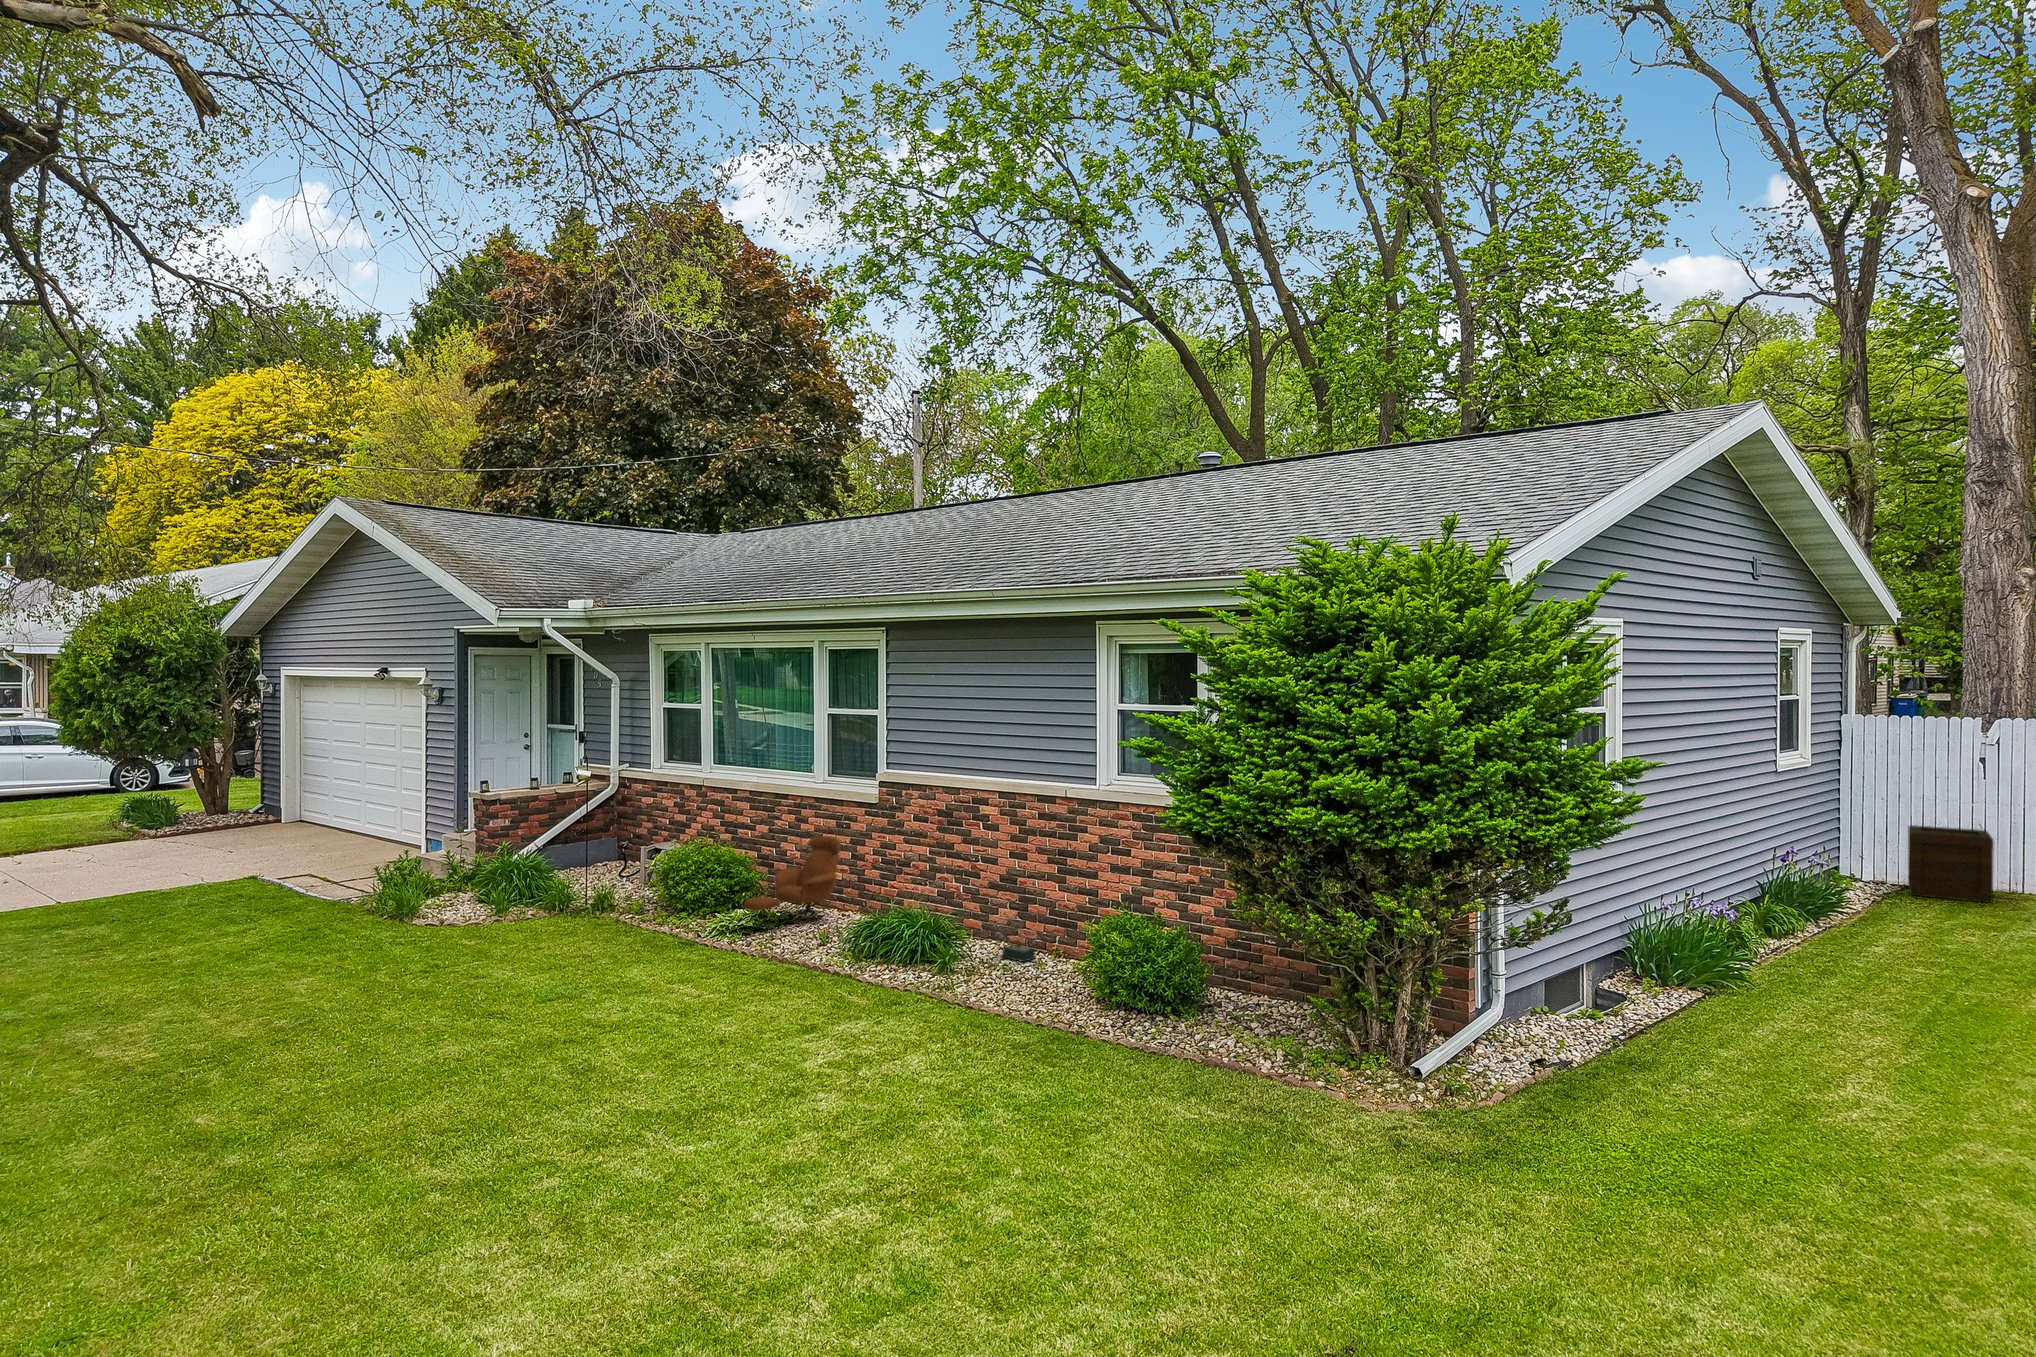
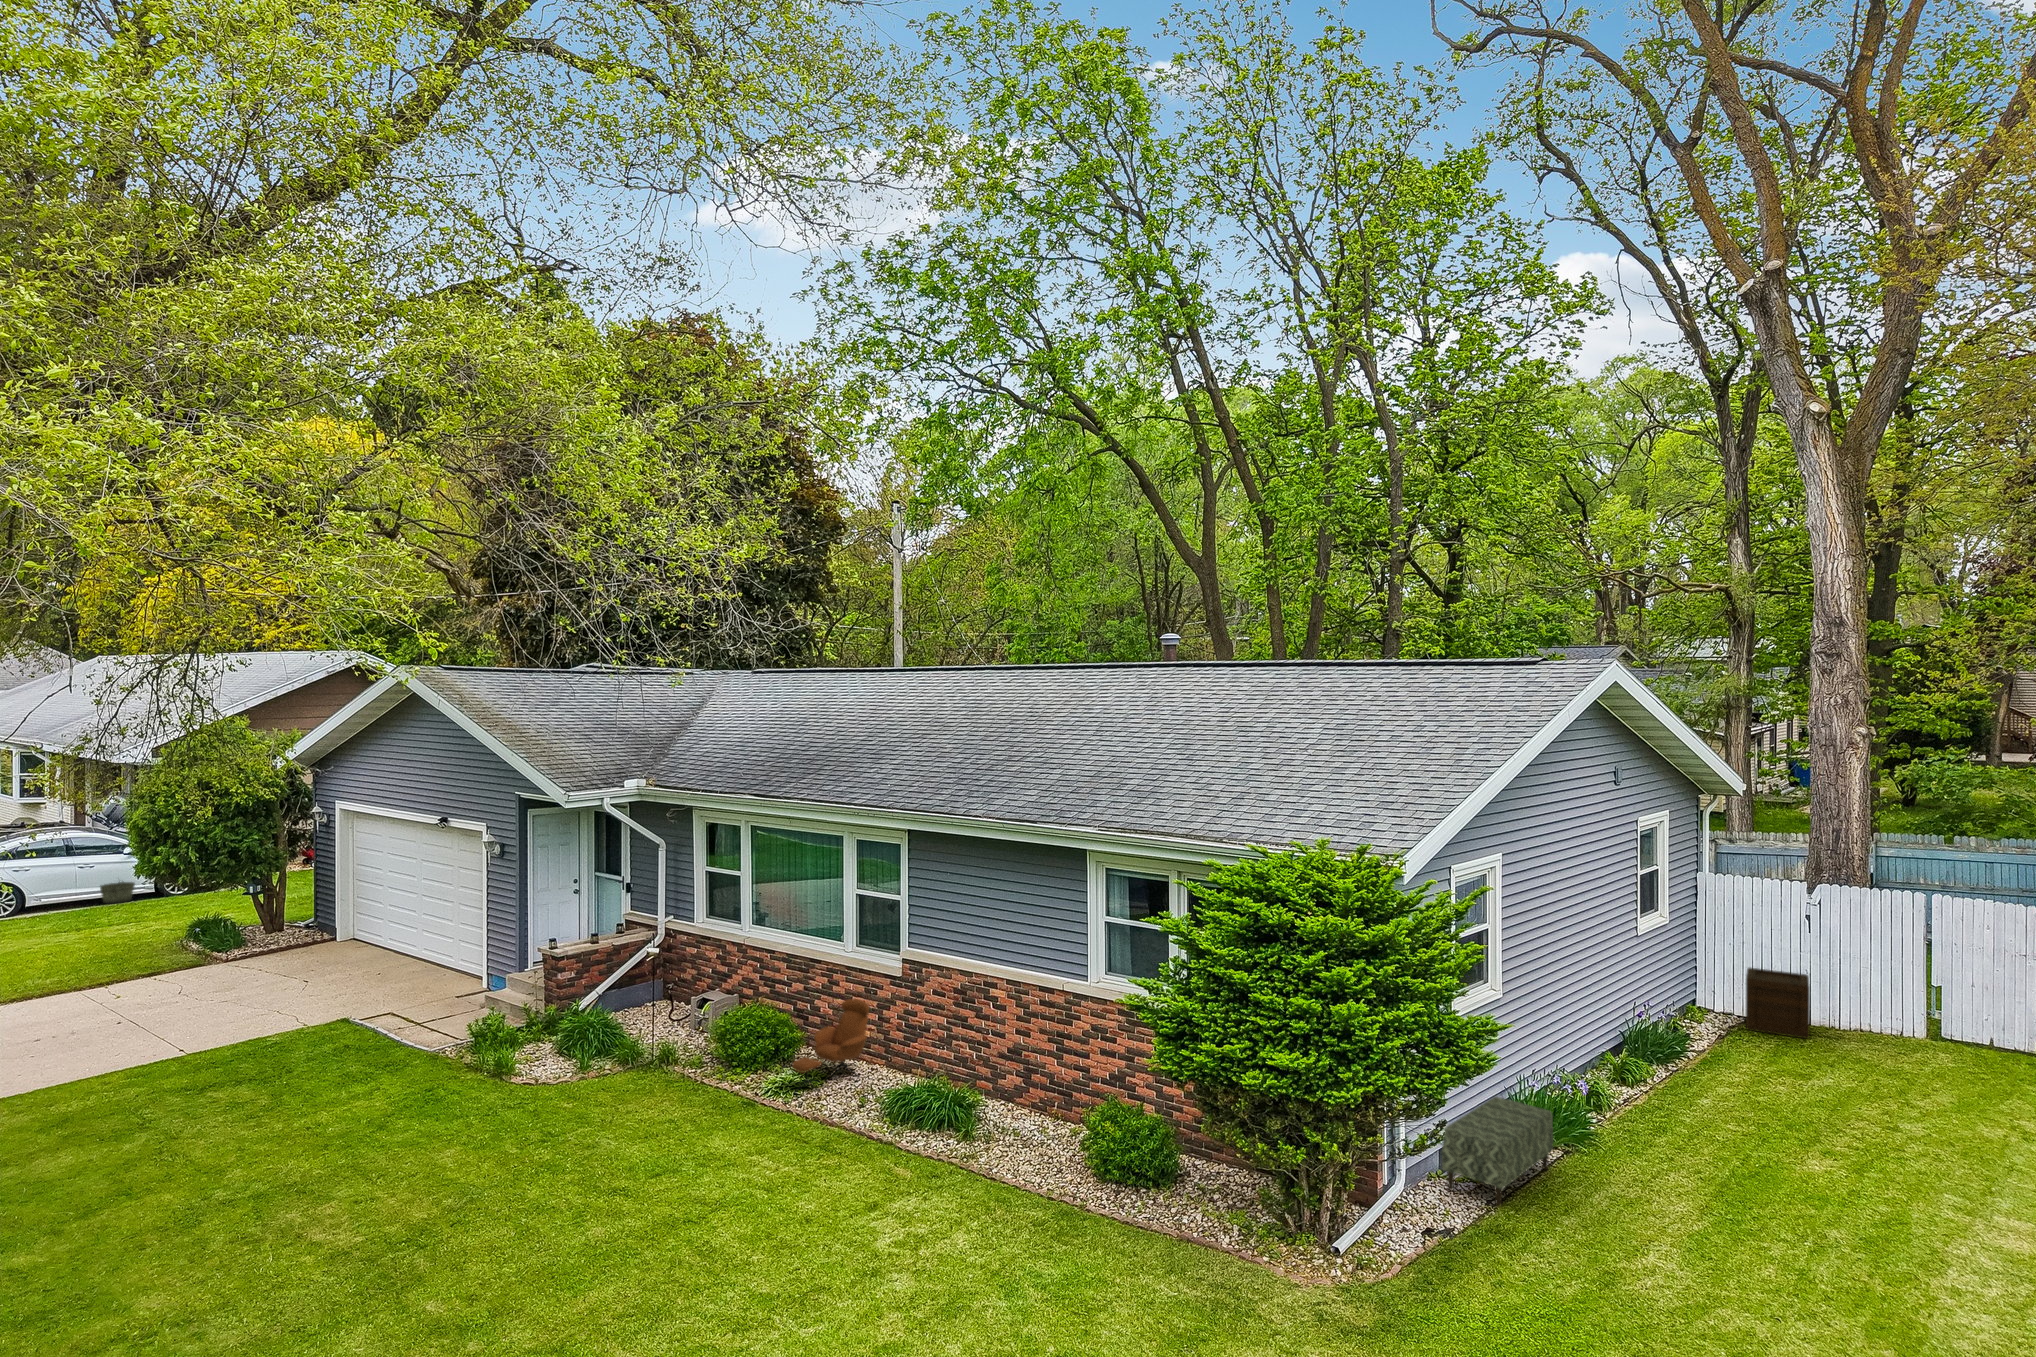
wooden bucket: none [49,771,88,797] -> present [100,882,135,903]
decorative plant: present [998,918,1035,962] -> none [1004,1083,1043,1125]
bench: none [1550,919,1694,1038] -> present [1442,1097,1553,1206]

